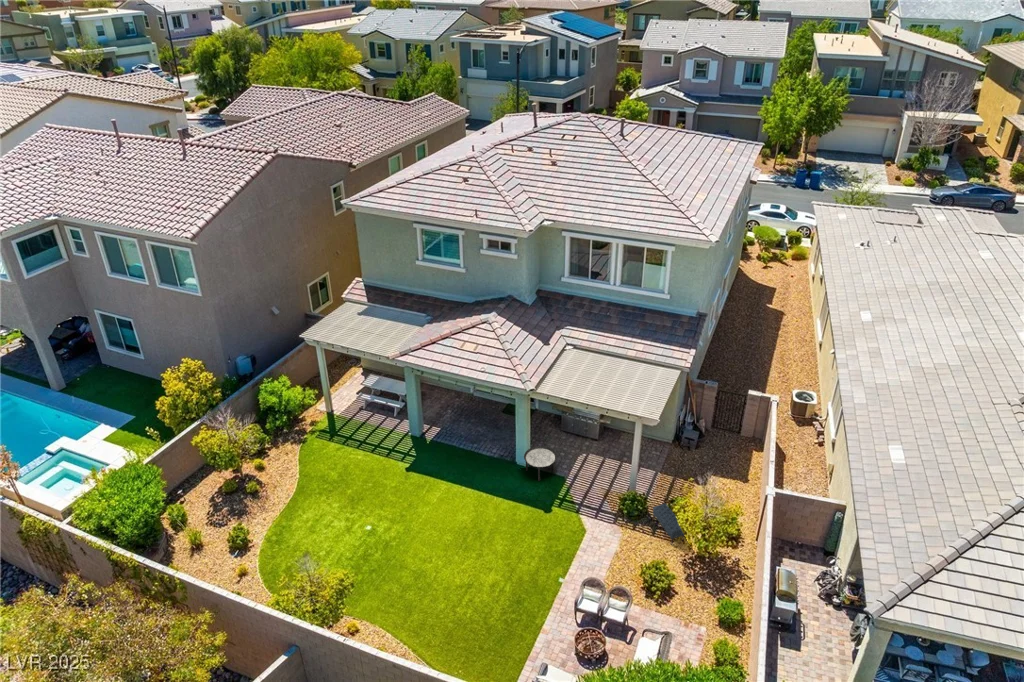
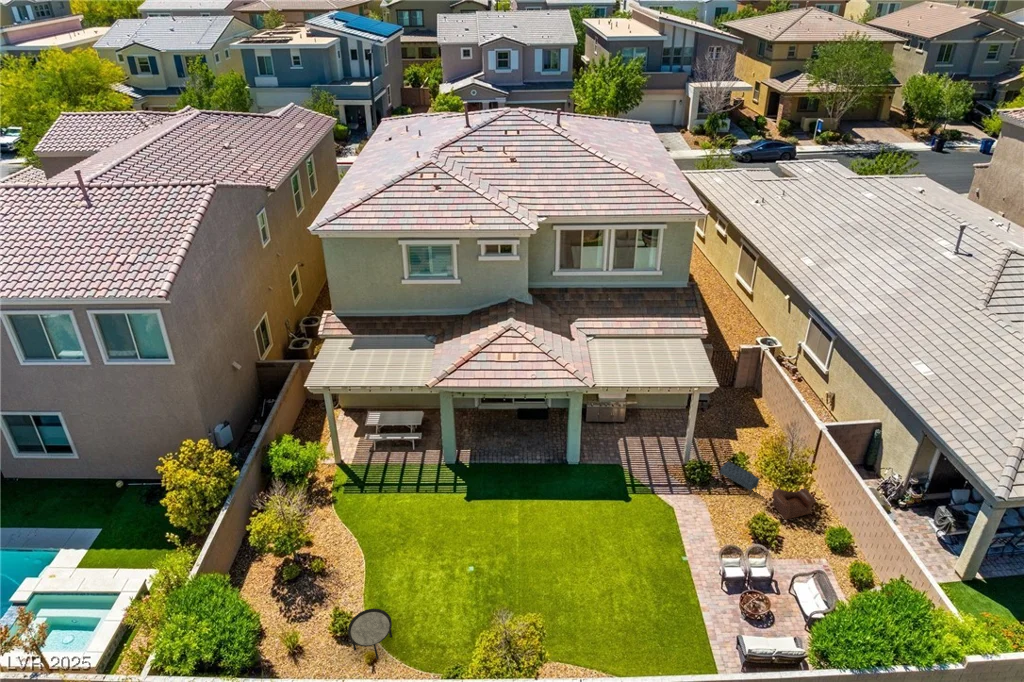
round table: present [524,446,557,481] -> present [348,609,392,659]
armchair: none [687,544,729,581] -> present [772,488,816,520]

